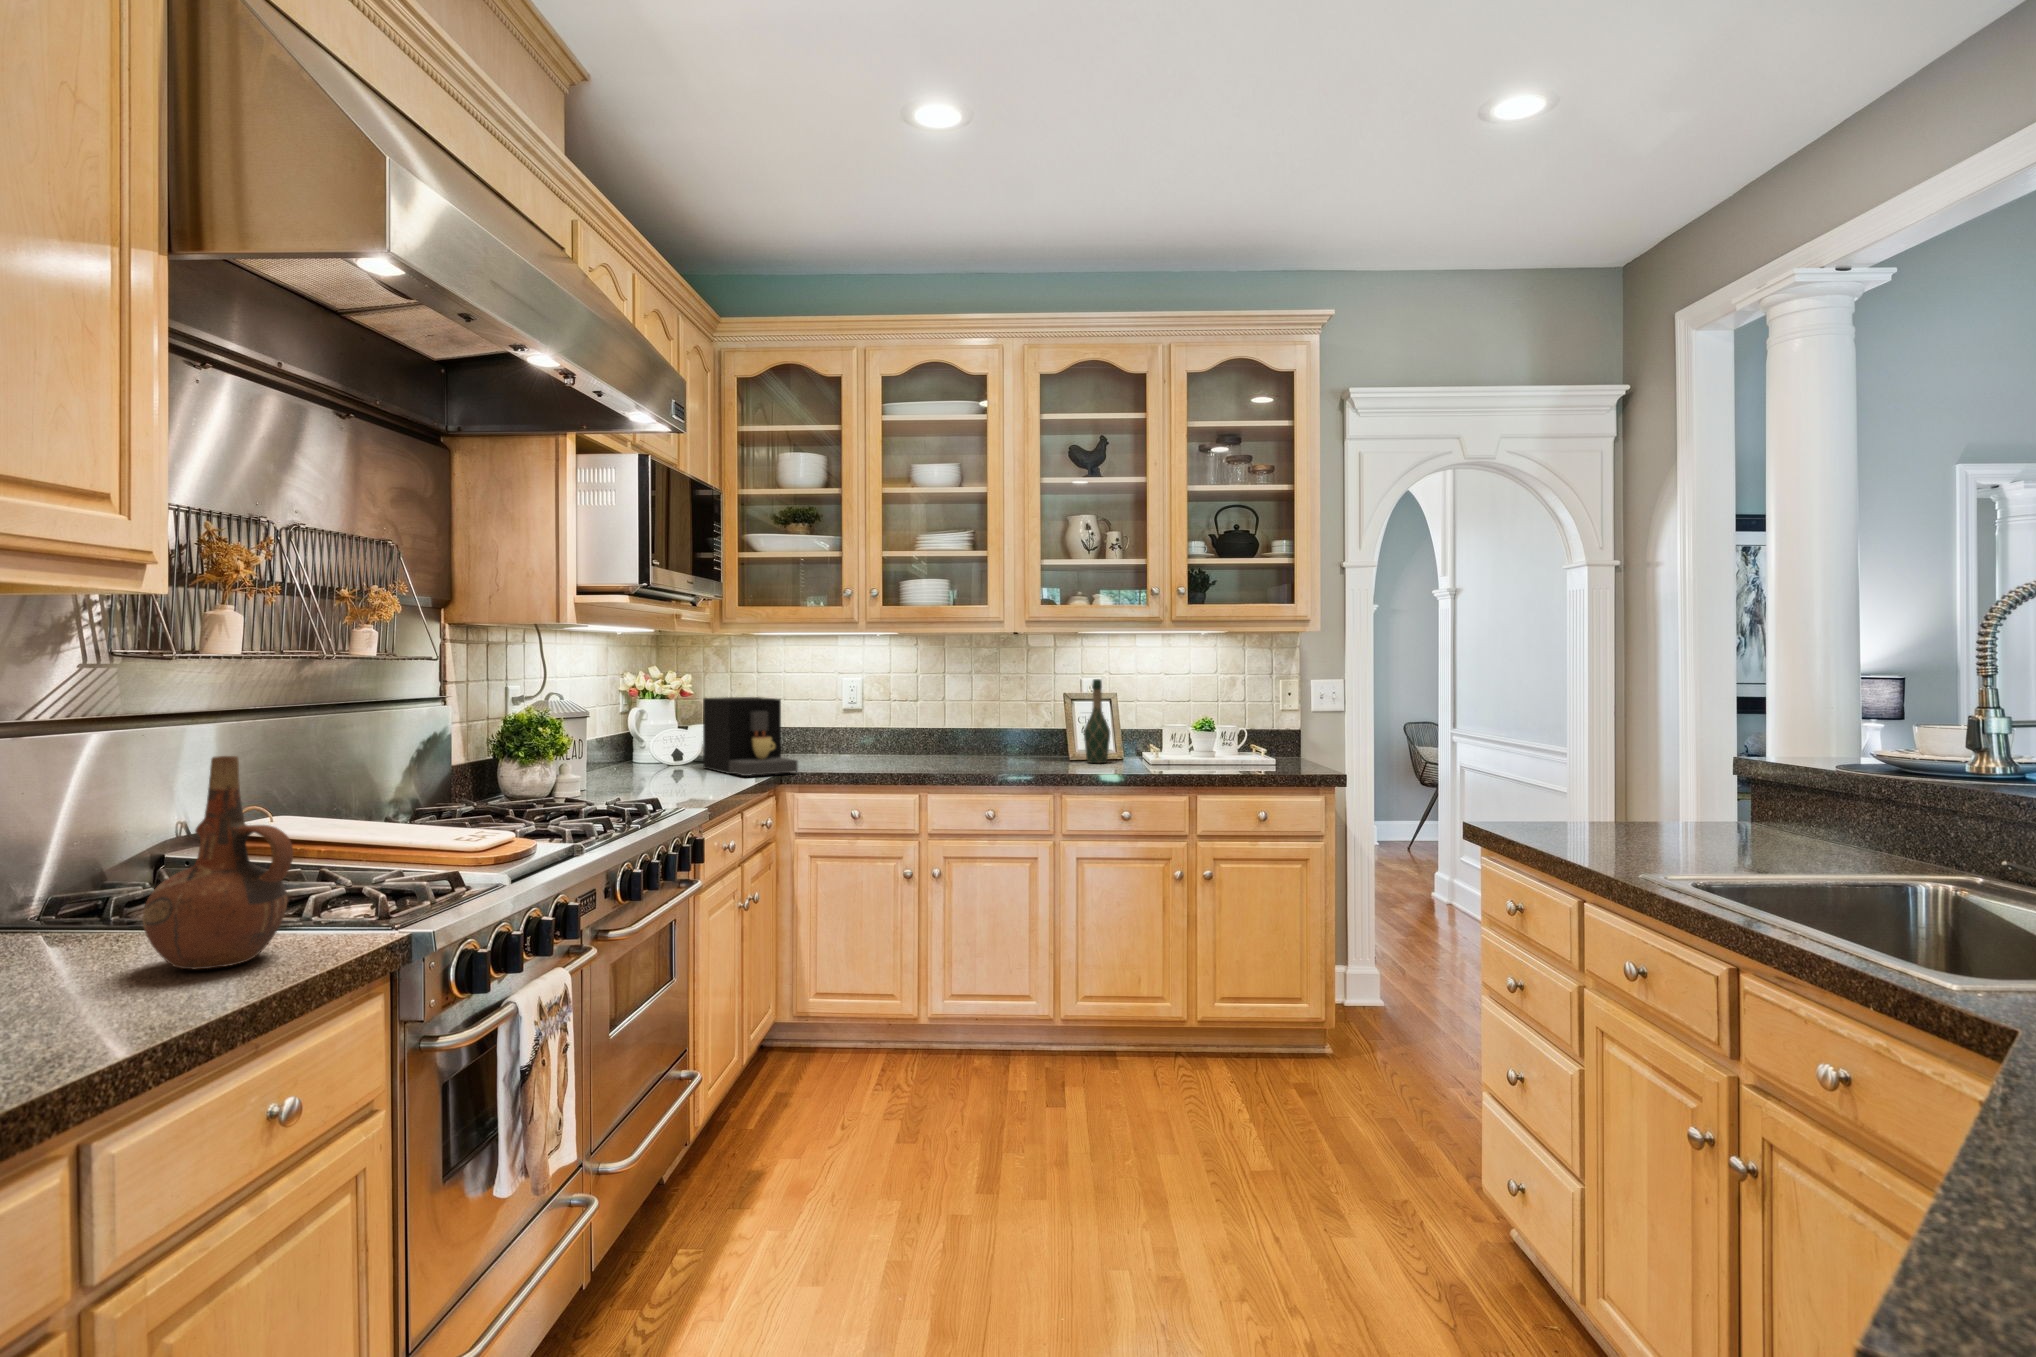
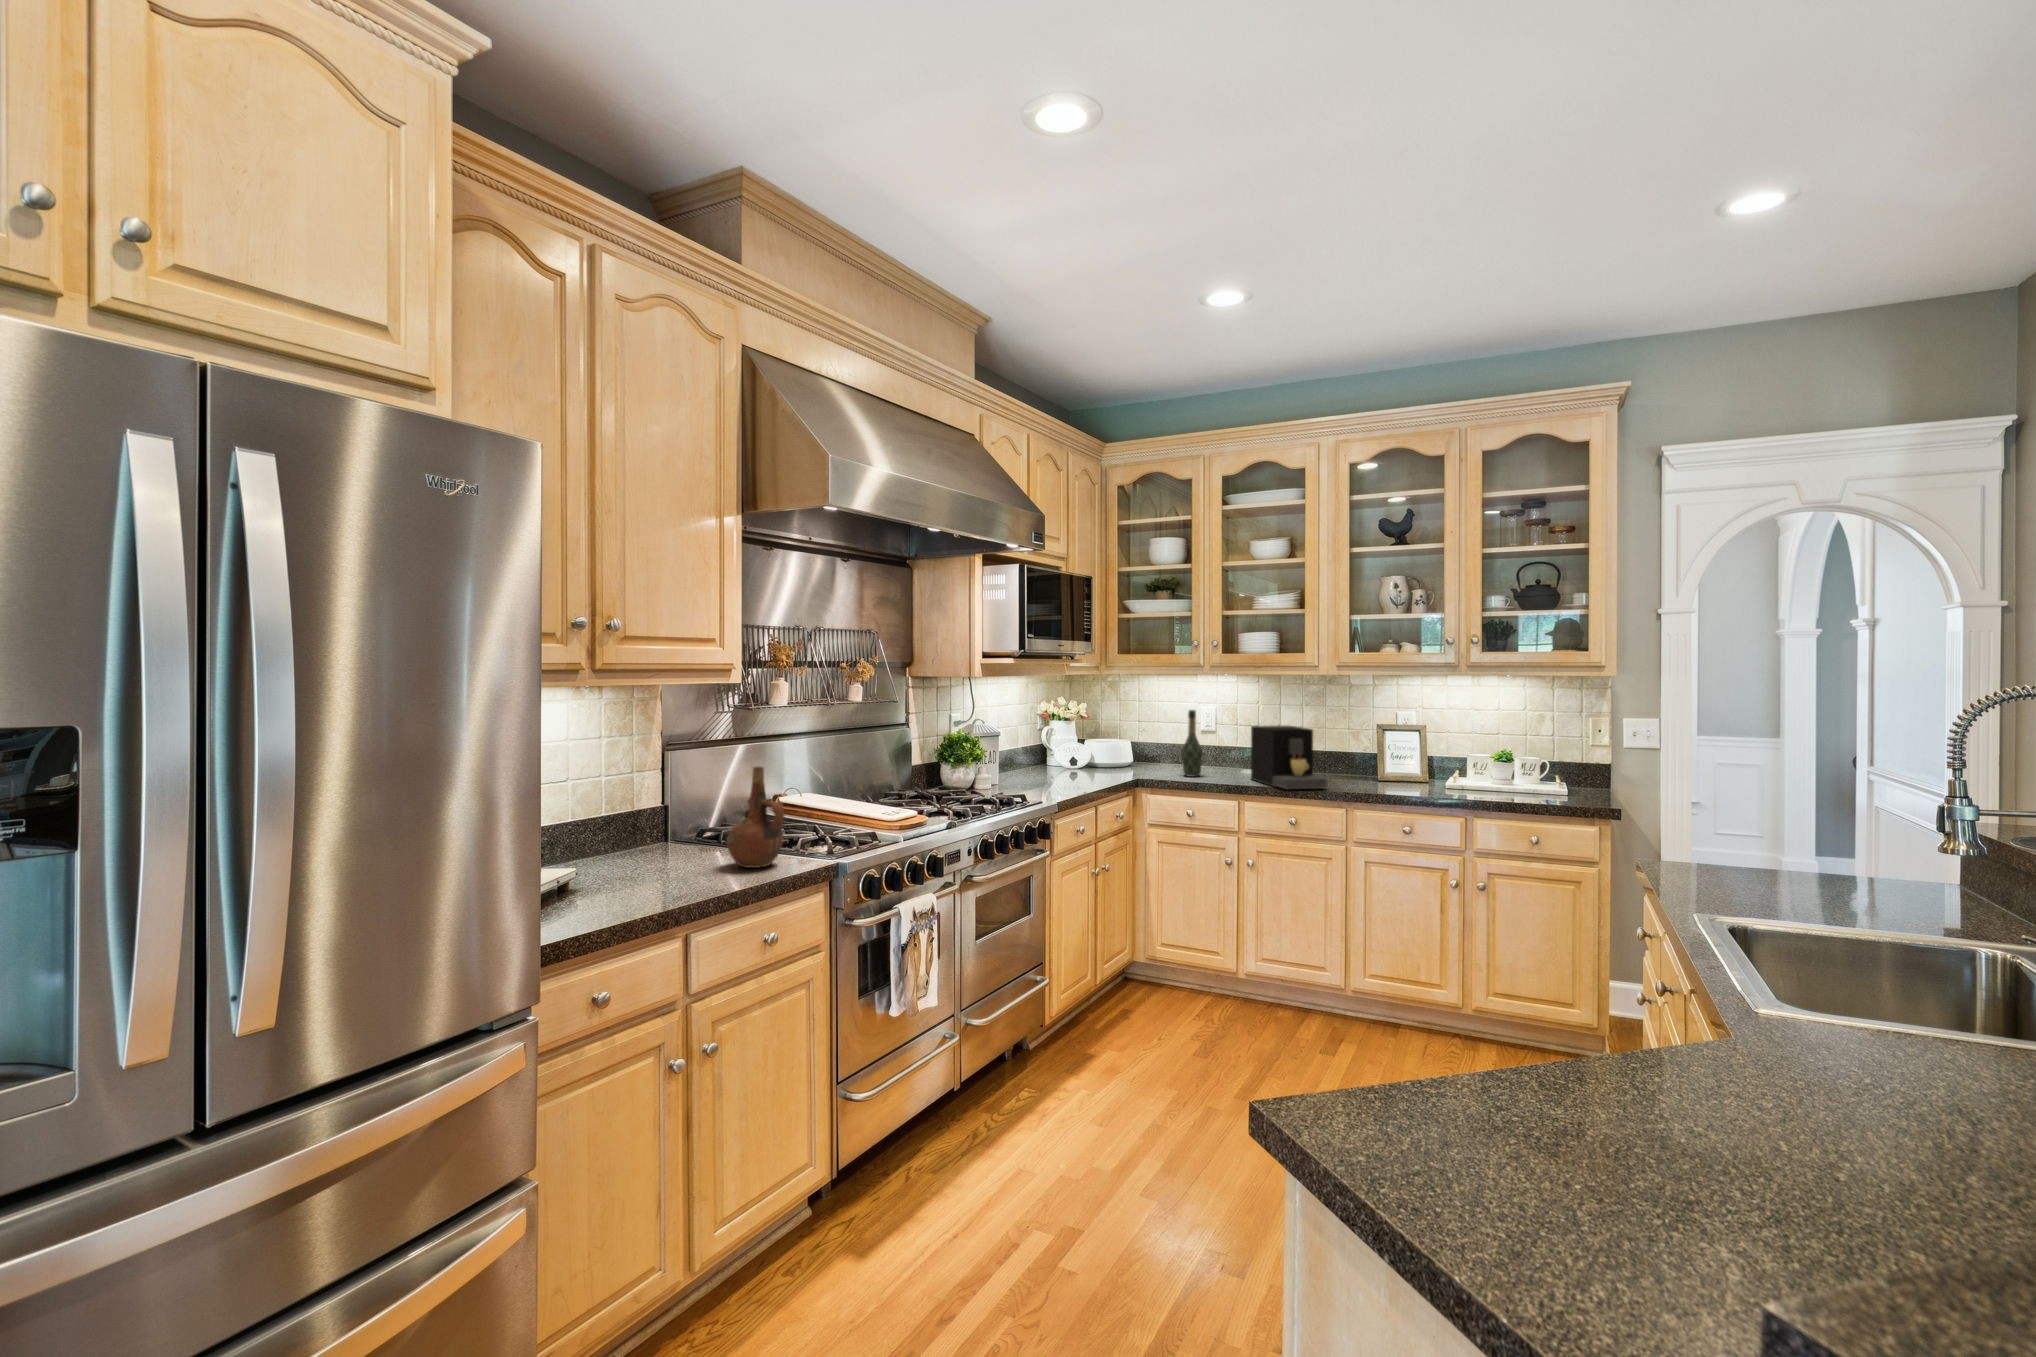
wine bottle: present [1084,679,1110,763] -> present [1182,710,1203,777]
coffee maker: present [703,697,798,776] -> present [1251,726,1327,789]

